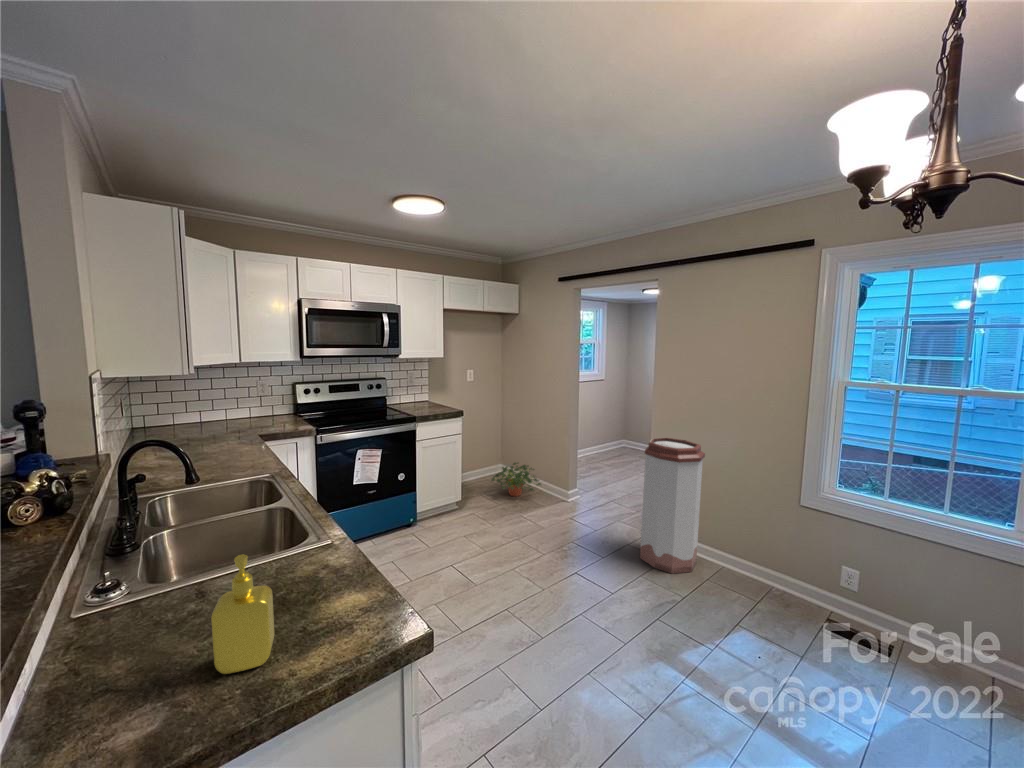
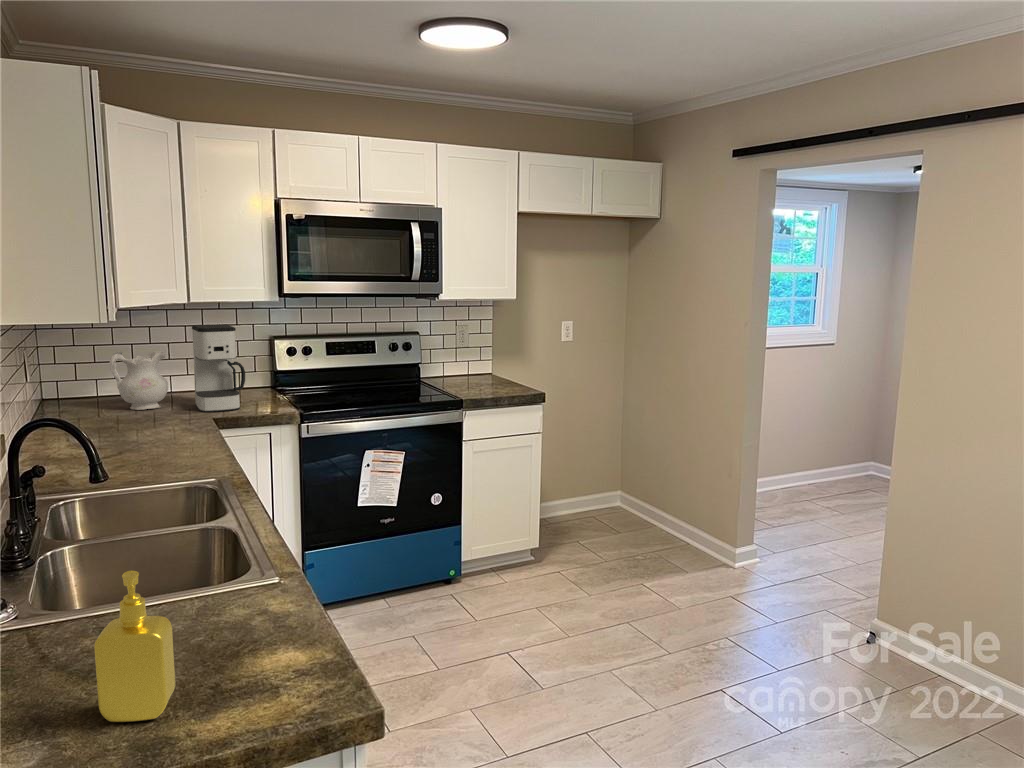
coffee maker: none [242,375,280,431] -> present [192,324,245,412]
ceramic pitcher: none [183,393,226,432] -> present [110,351,168,410]
trash can: present [640,438,705,574] -> none [855,459,998,718]
potted plant: present [491,463,541,496] -> none [596,491,689,552]

